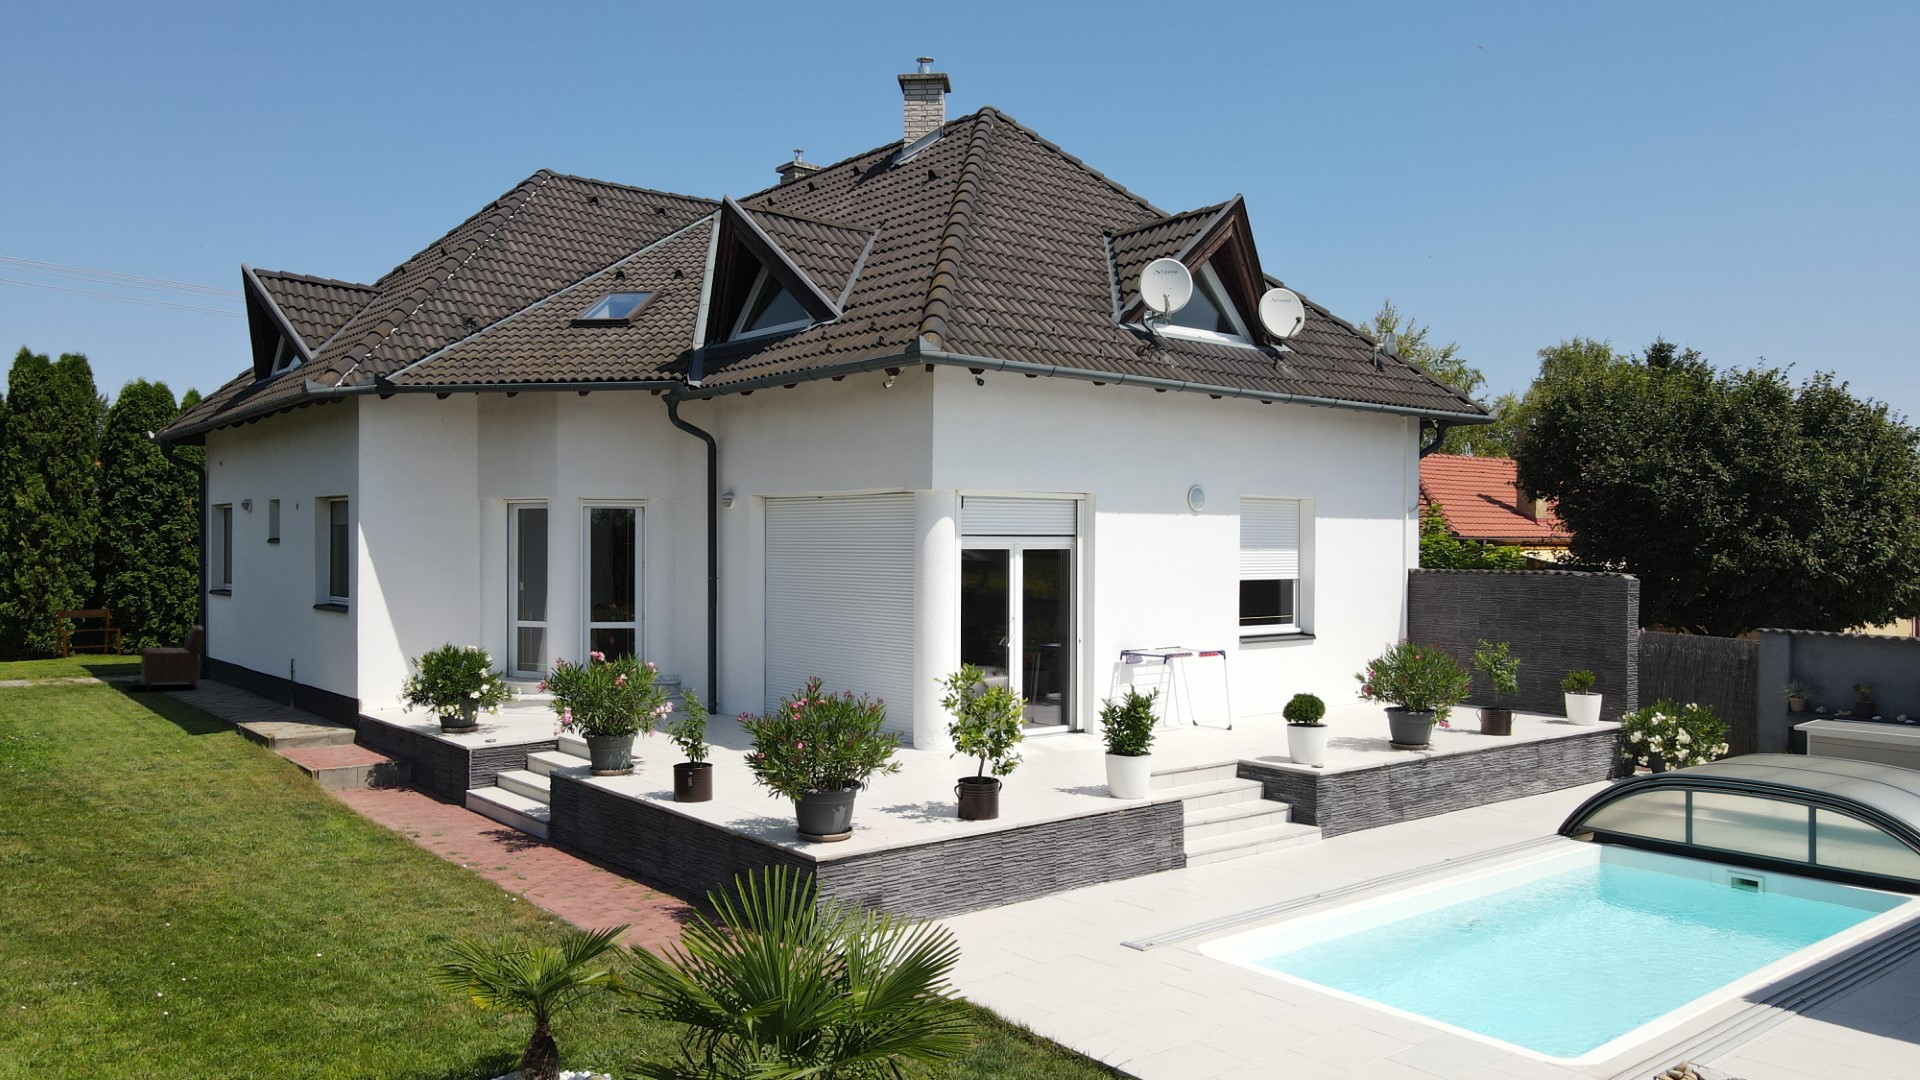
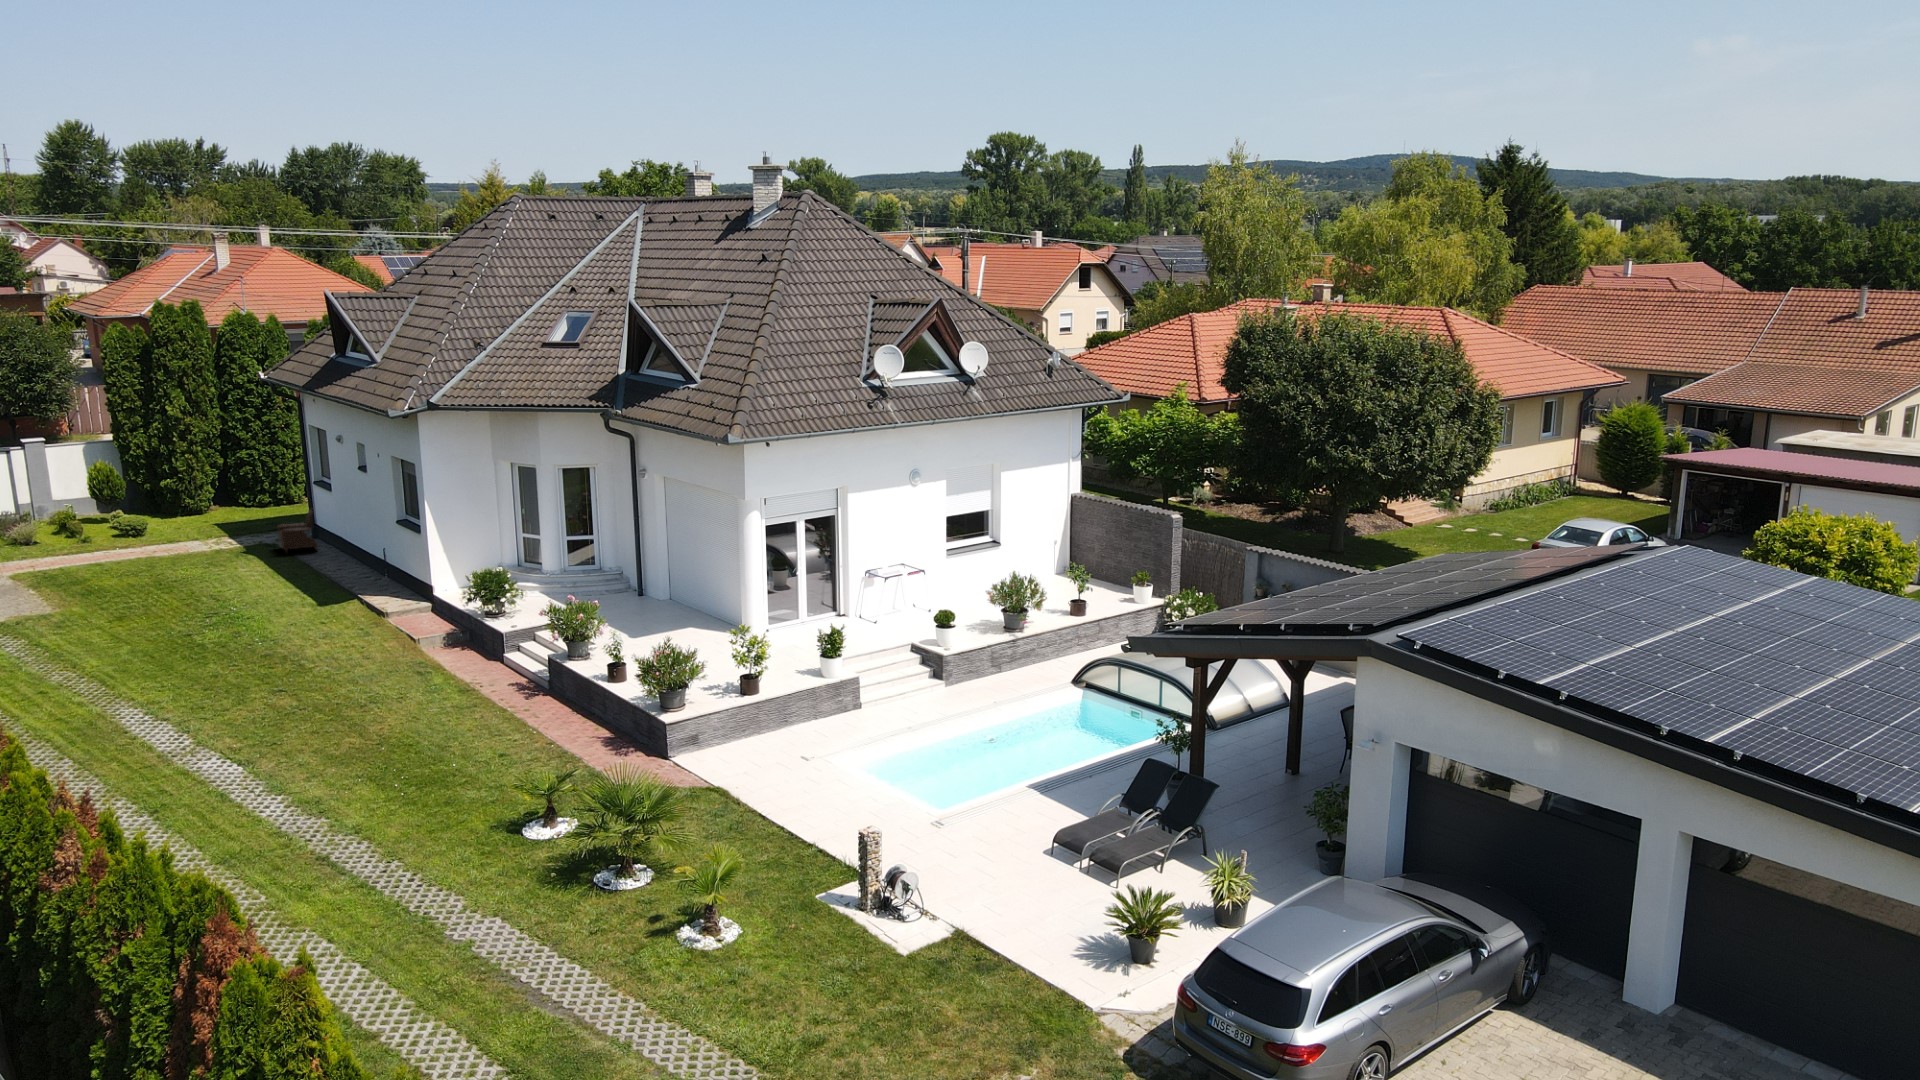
bench: present [54,609,121,657] -> none [203,478,251,514]

